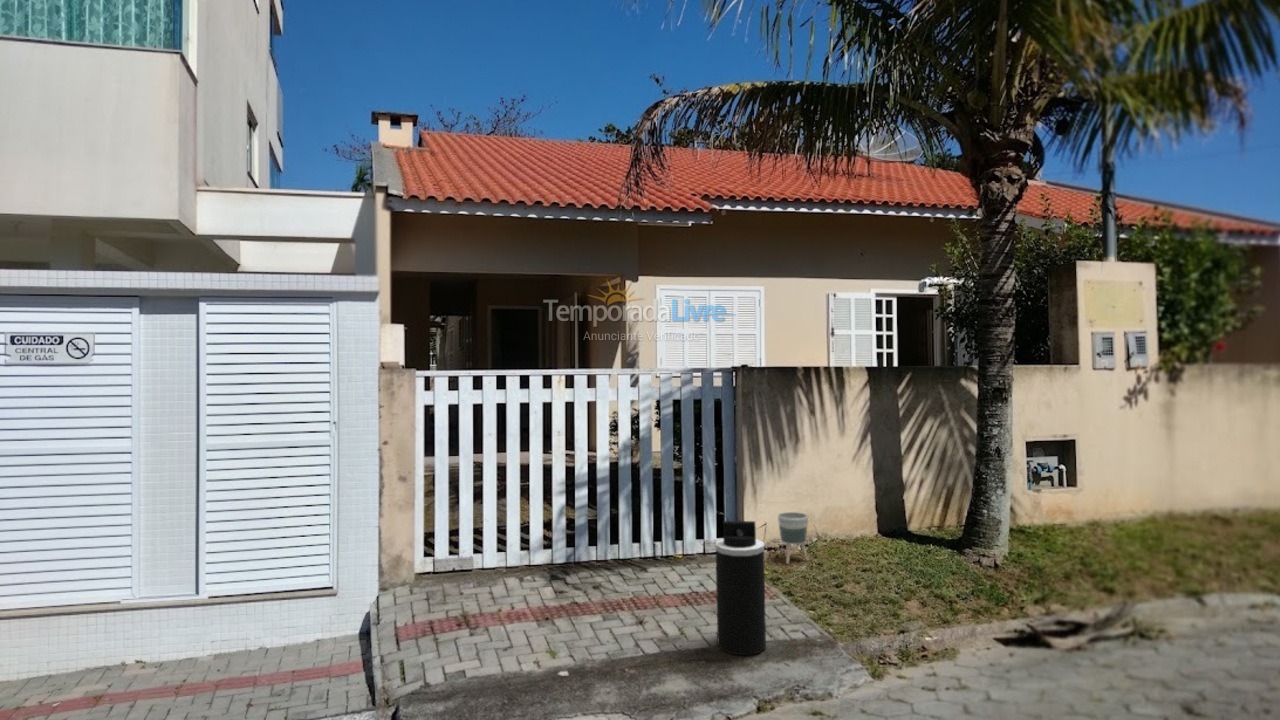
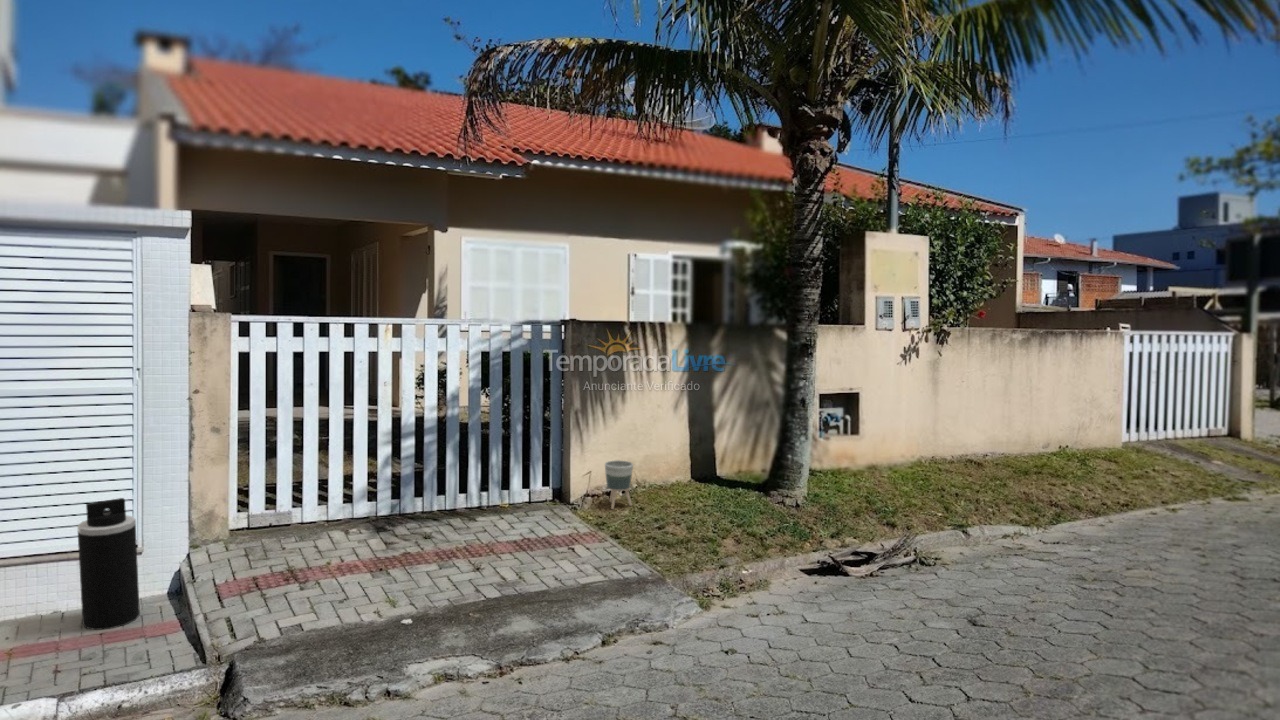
trash can: present [716,521,766,655] -> present [78,498,140,630]

